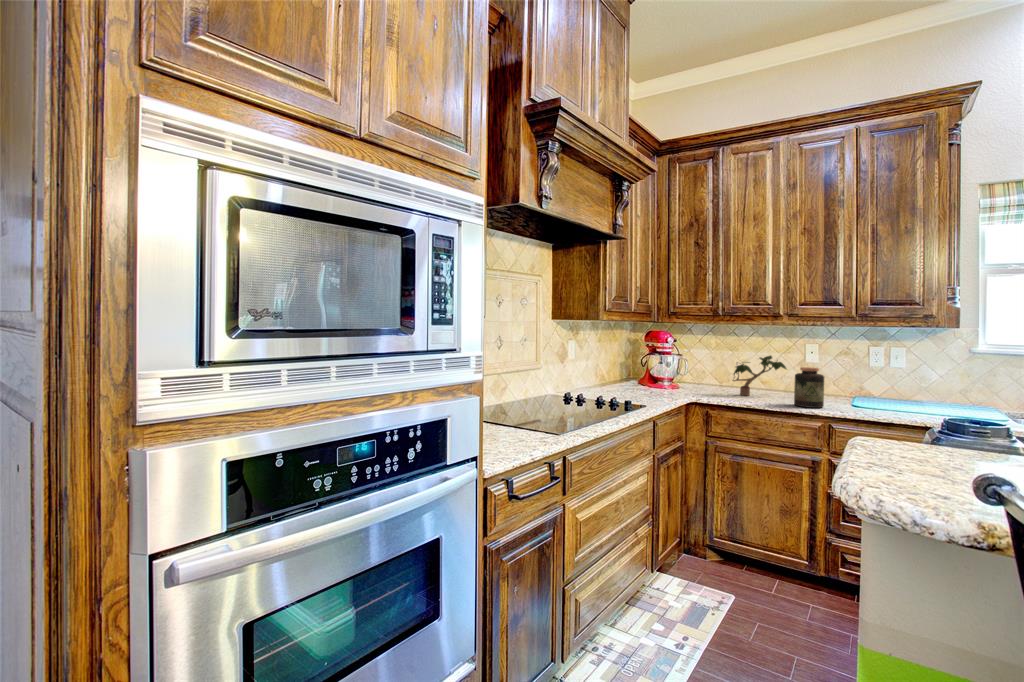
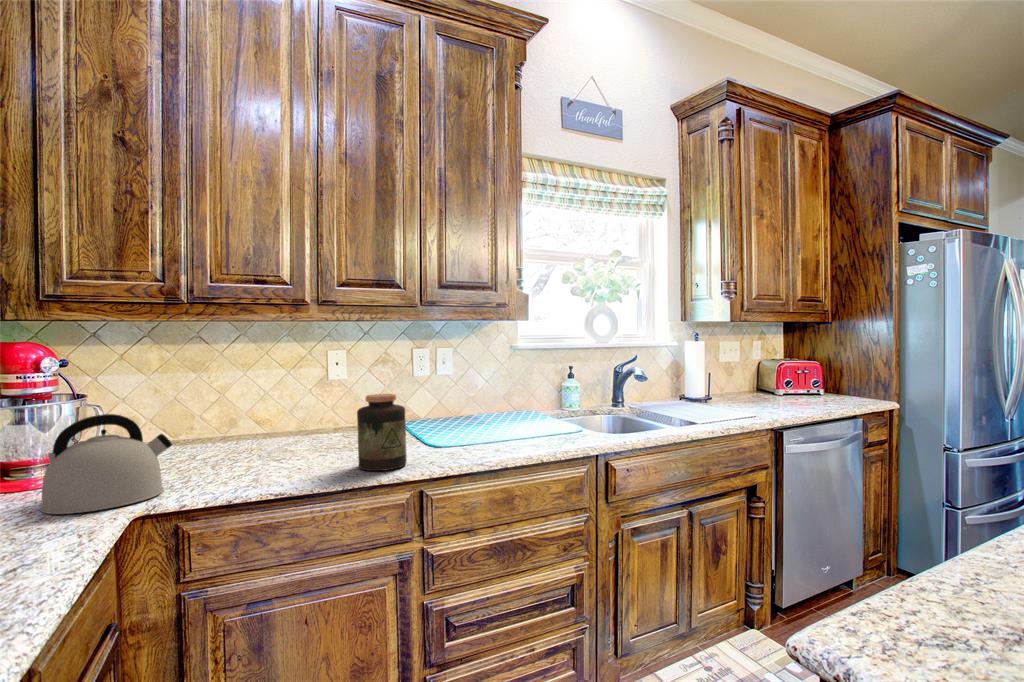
potted plant: present [733,356,787,396] -> none [214,375,333,464]
kettle: none [662,362,708,397] -> present [40,414,172,514]

